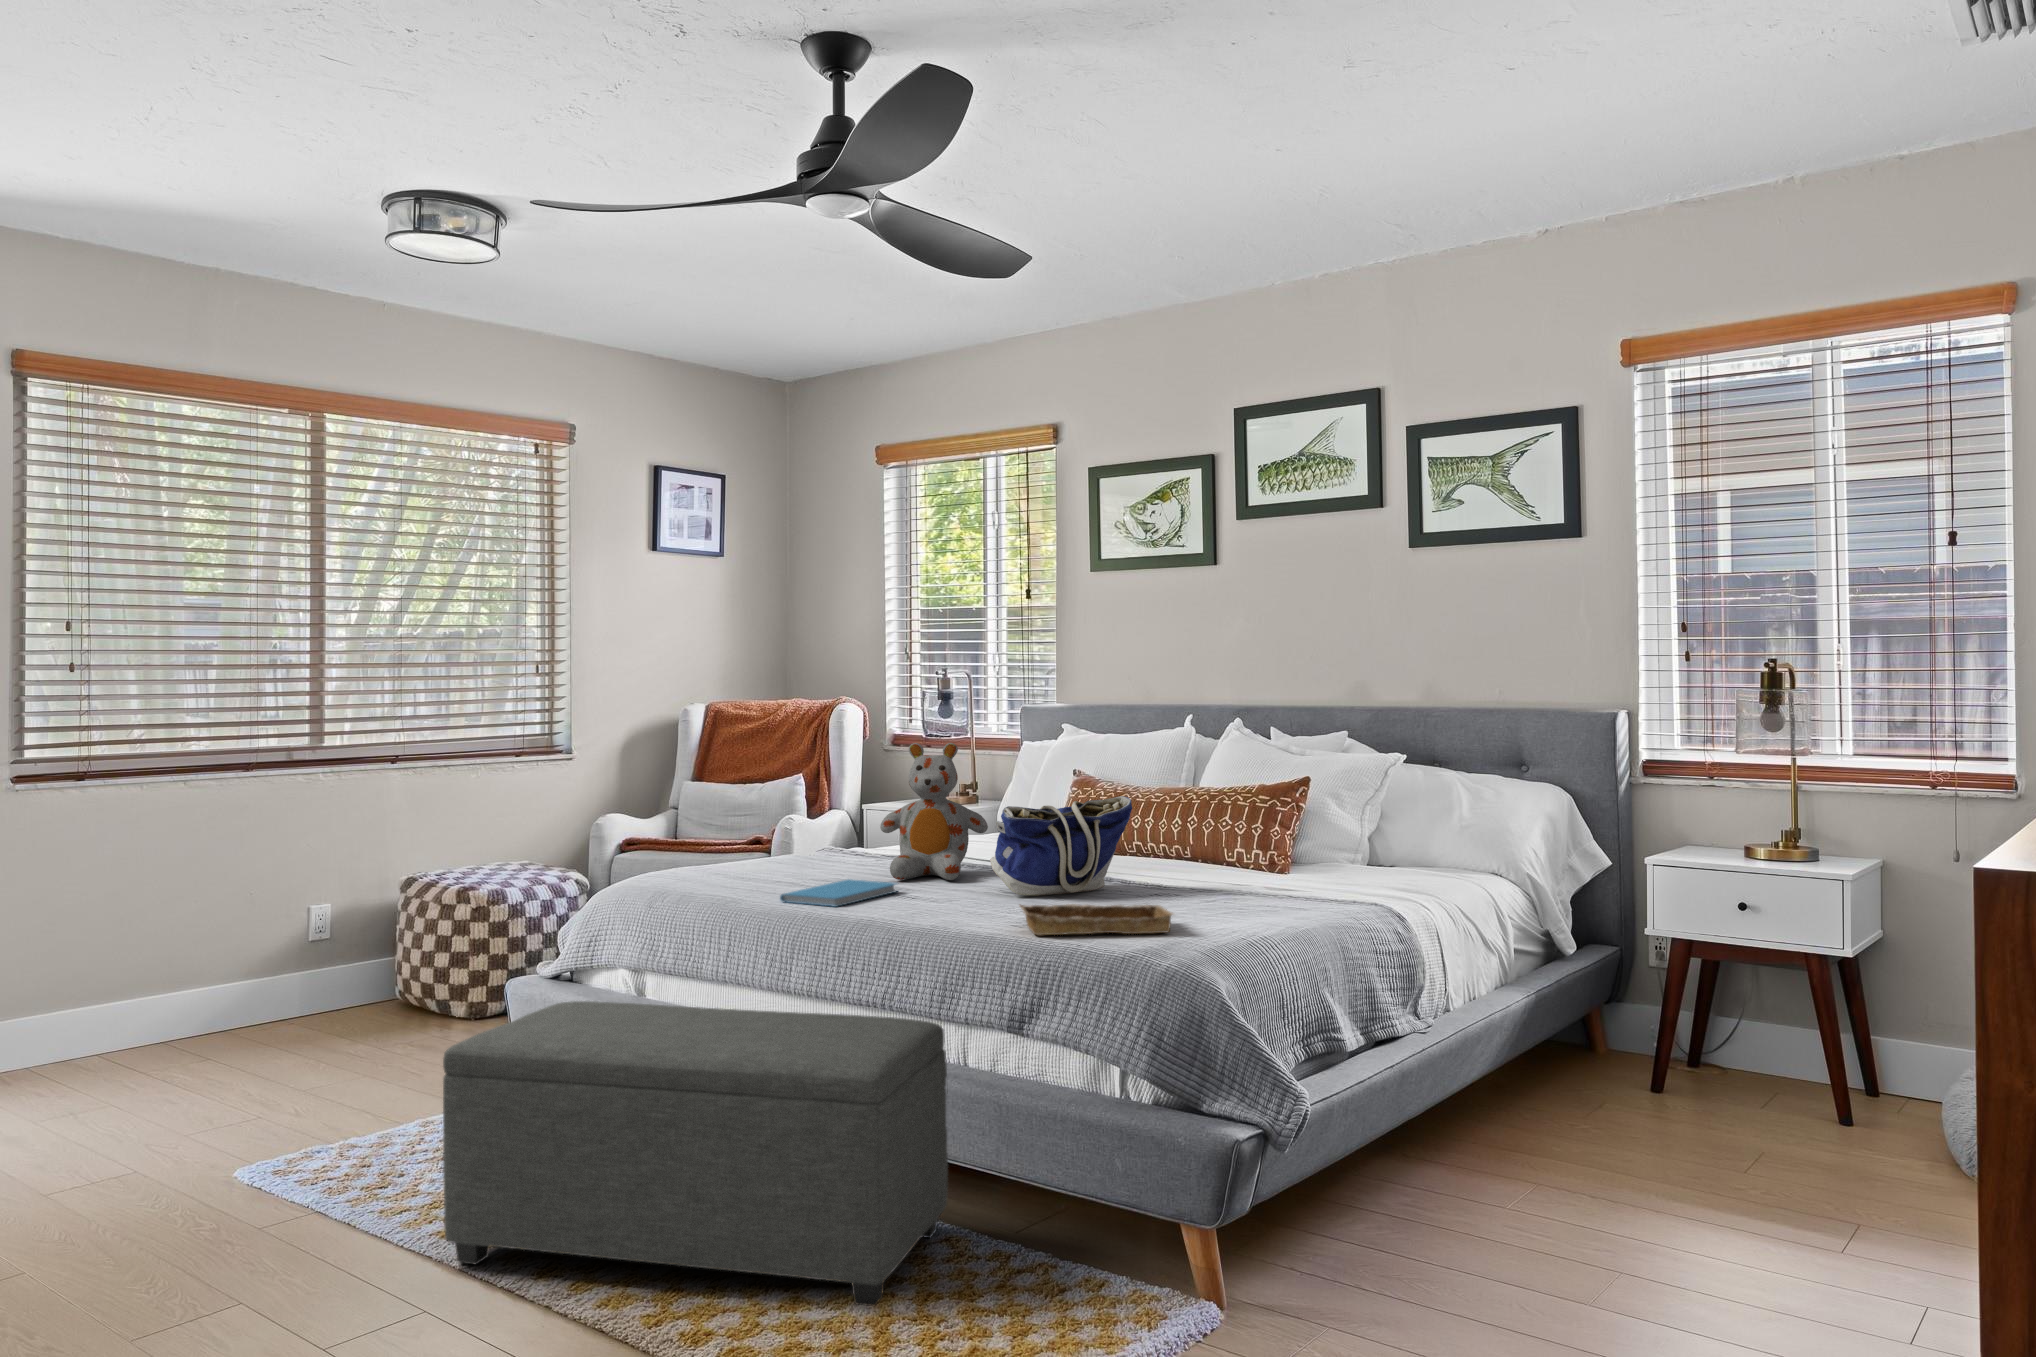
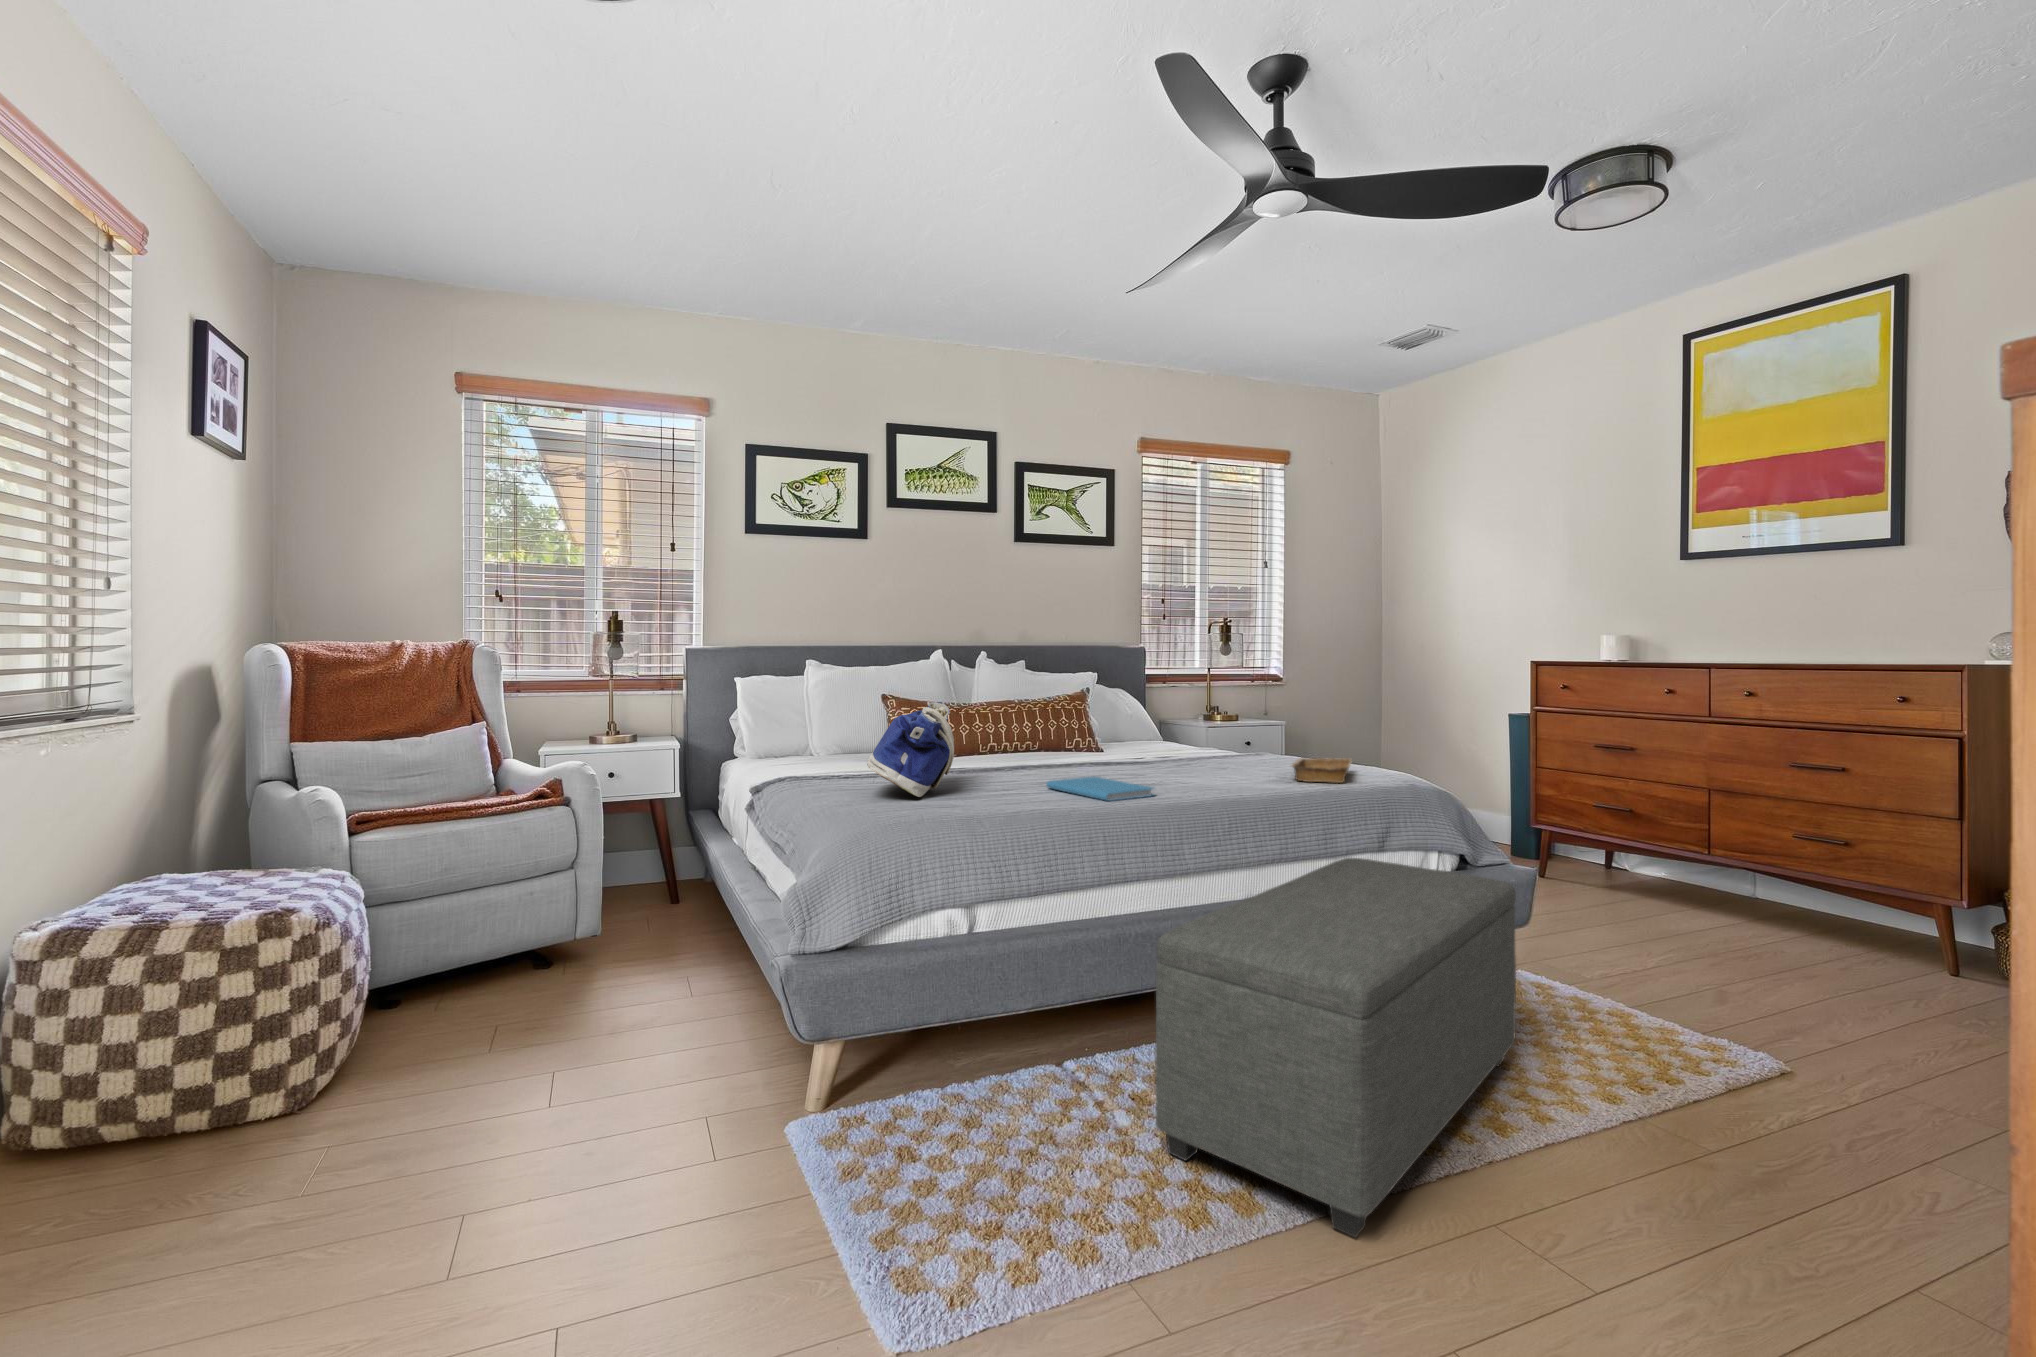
stuffed bear: present [880,743,988,880] -> none [971,660,1062,780]
tote bag: present [990,796,1132,896] -> present [867,702,954,797]

